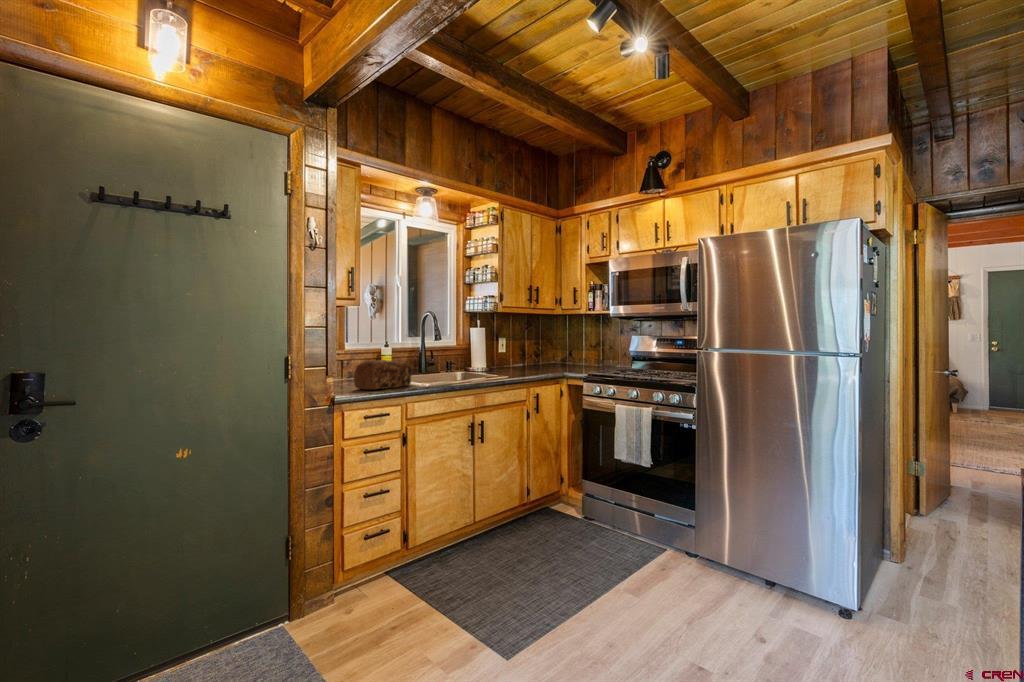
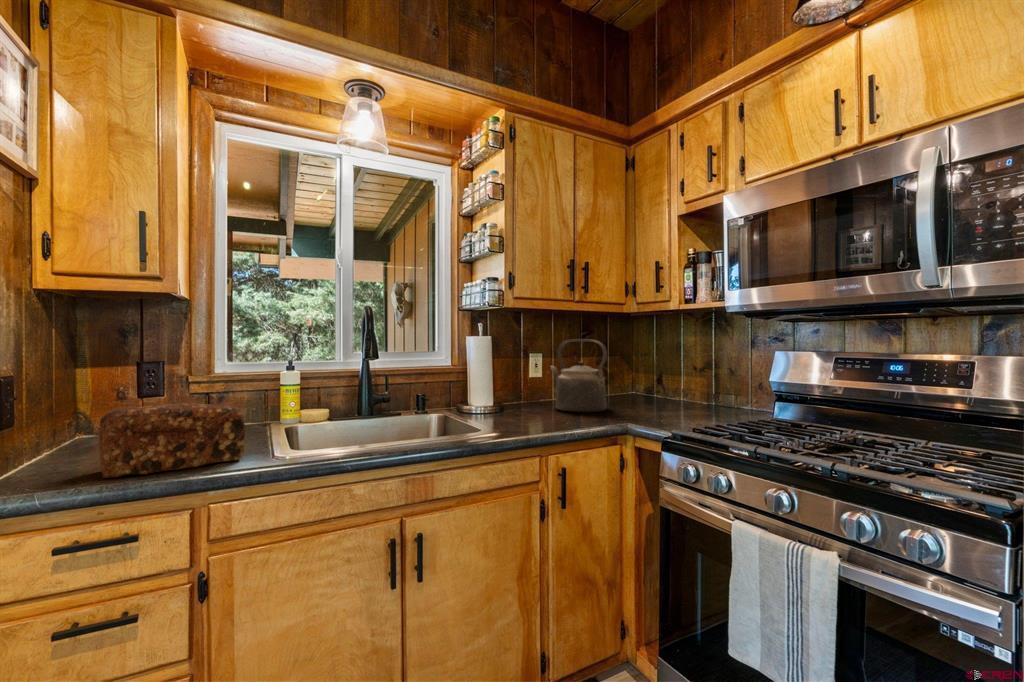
kettle: none [515,330,549,370] -> present [551,339,607,412]

